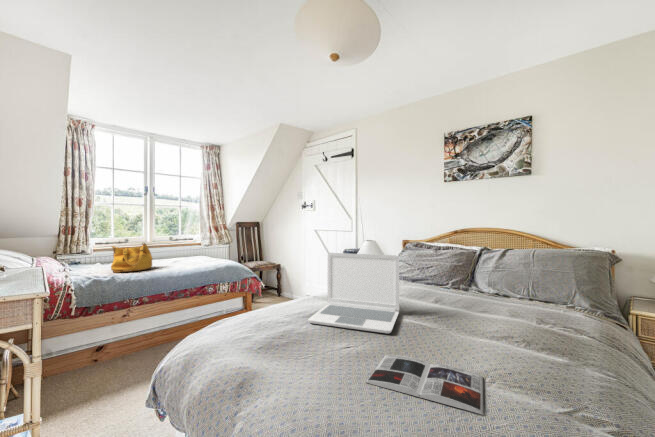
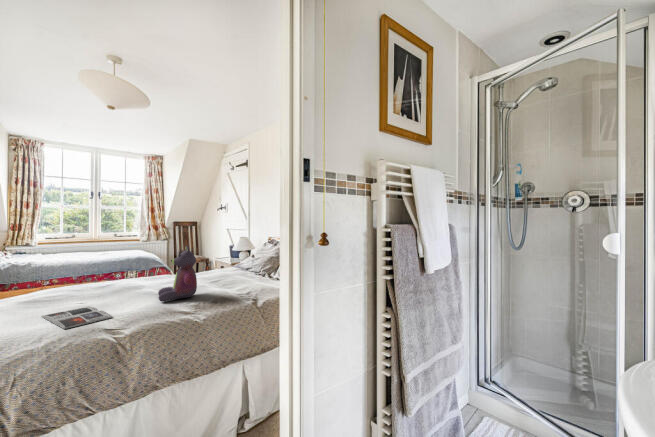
handbag: present [111,243,152,273] -> none [34,237,72,260]
stuffed bear: none [432,251,502,338] -> present [158,245,197,302]
laptop: present [308,253,399,333] -> none [86,246,163,298]

